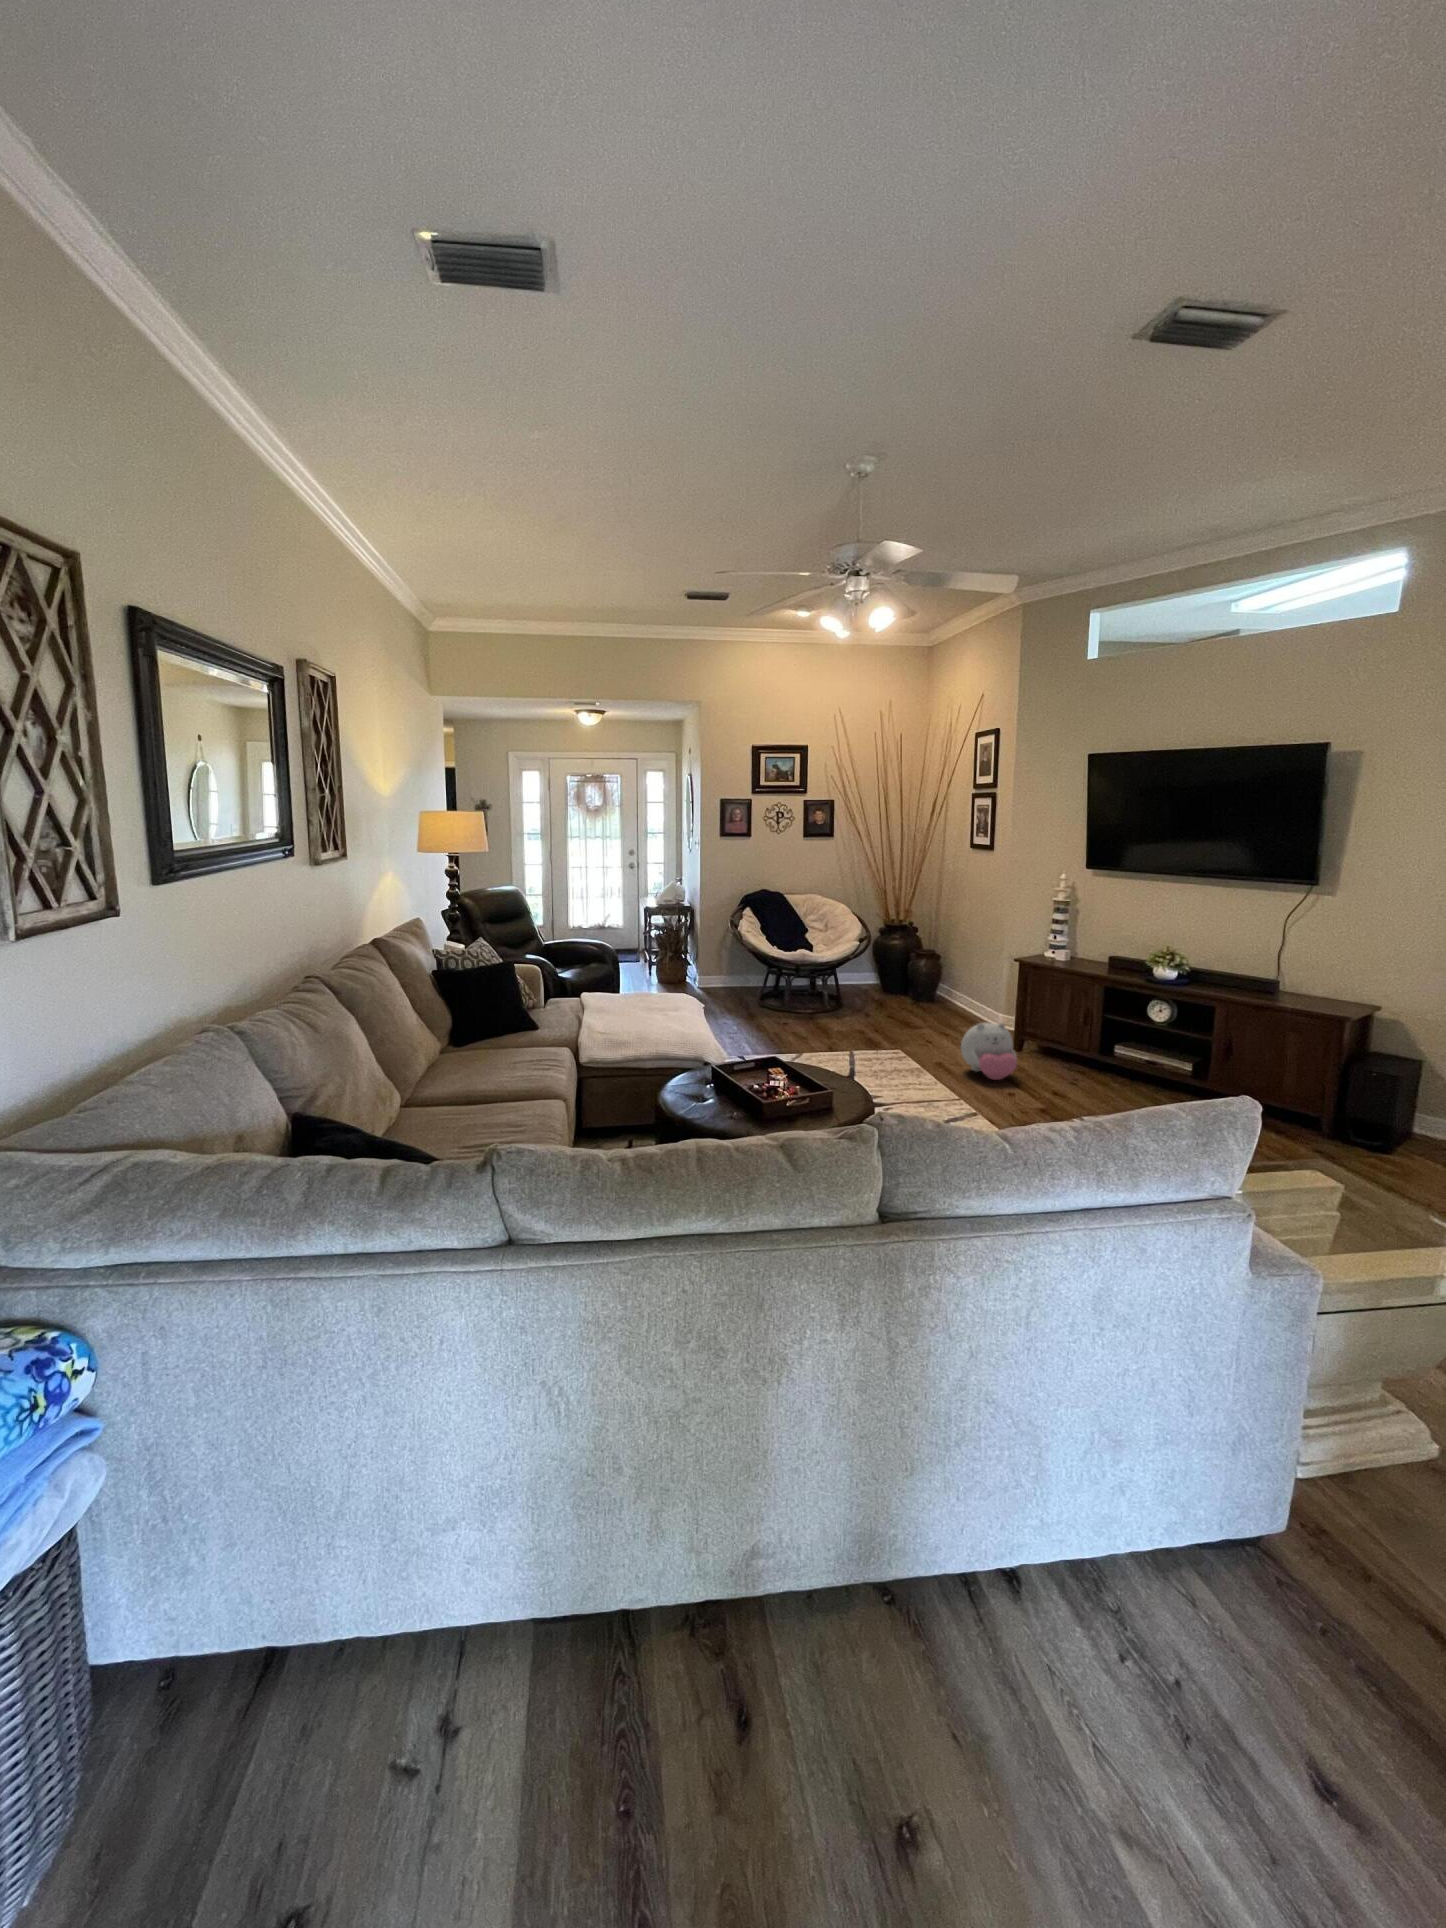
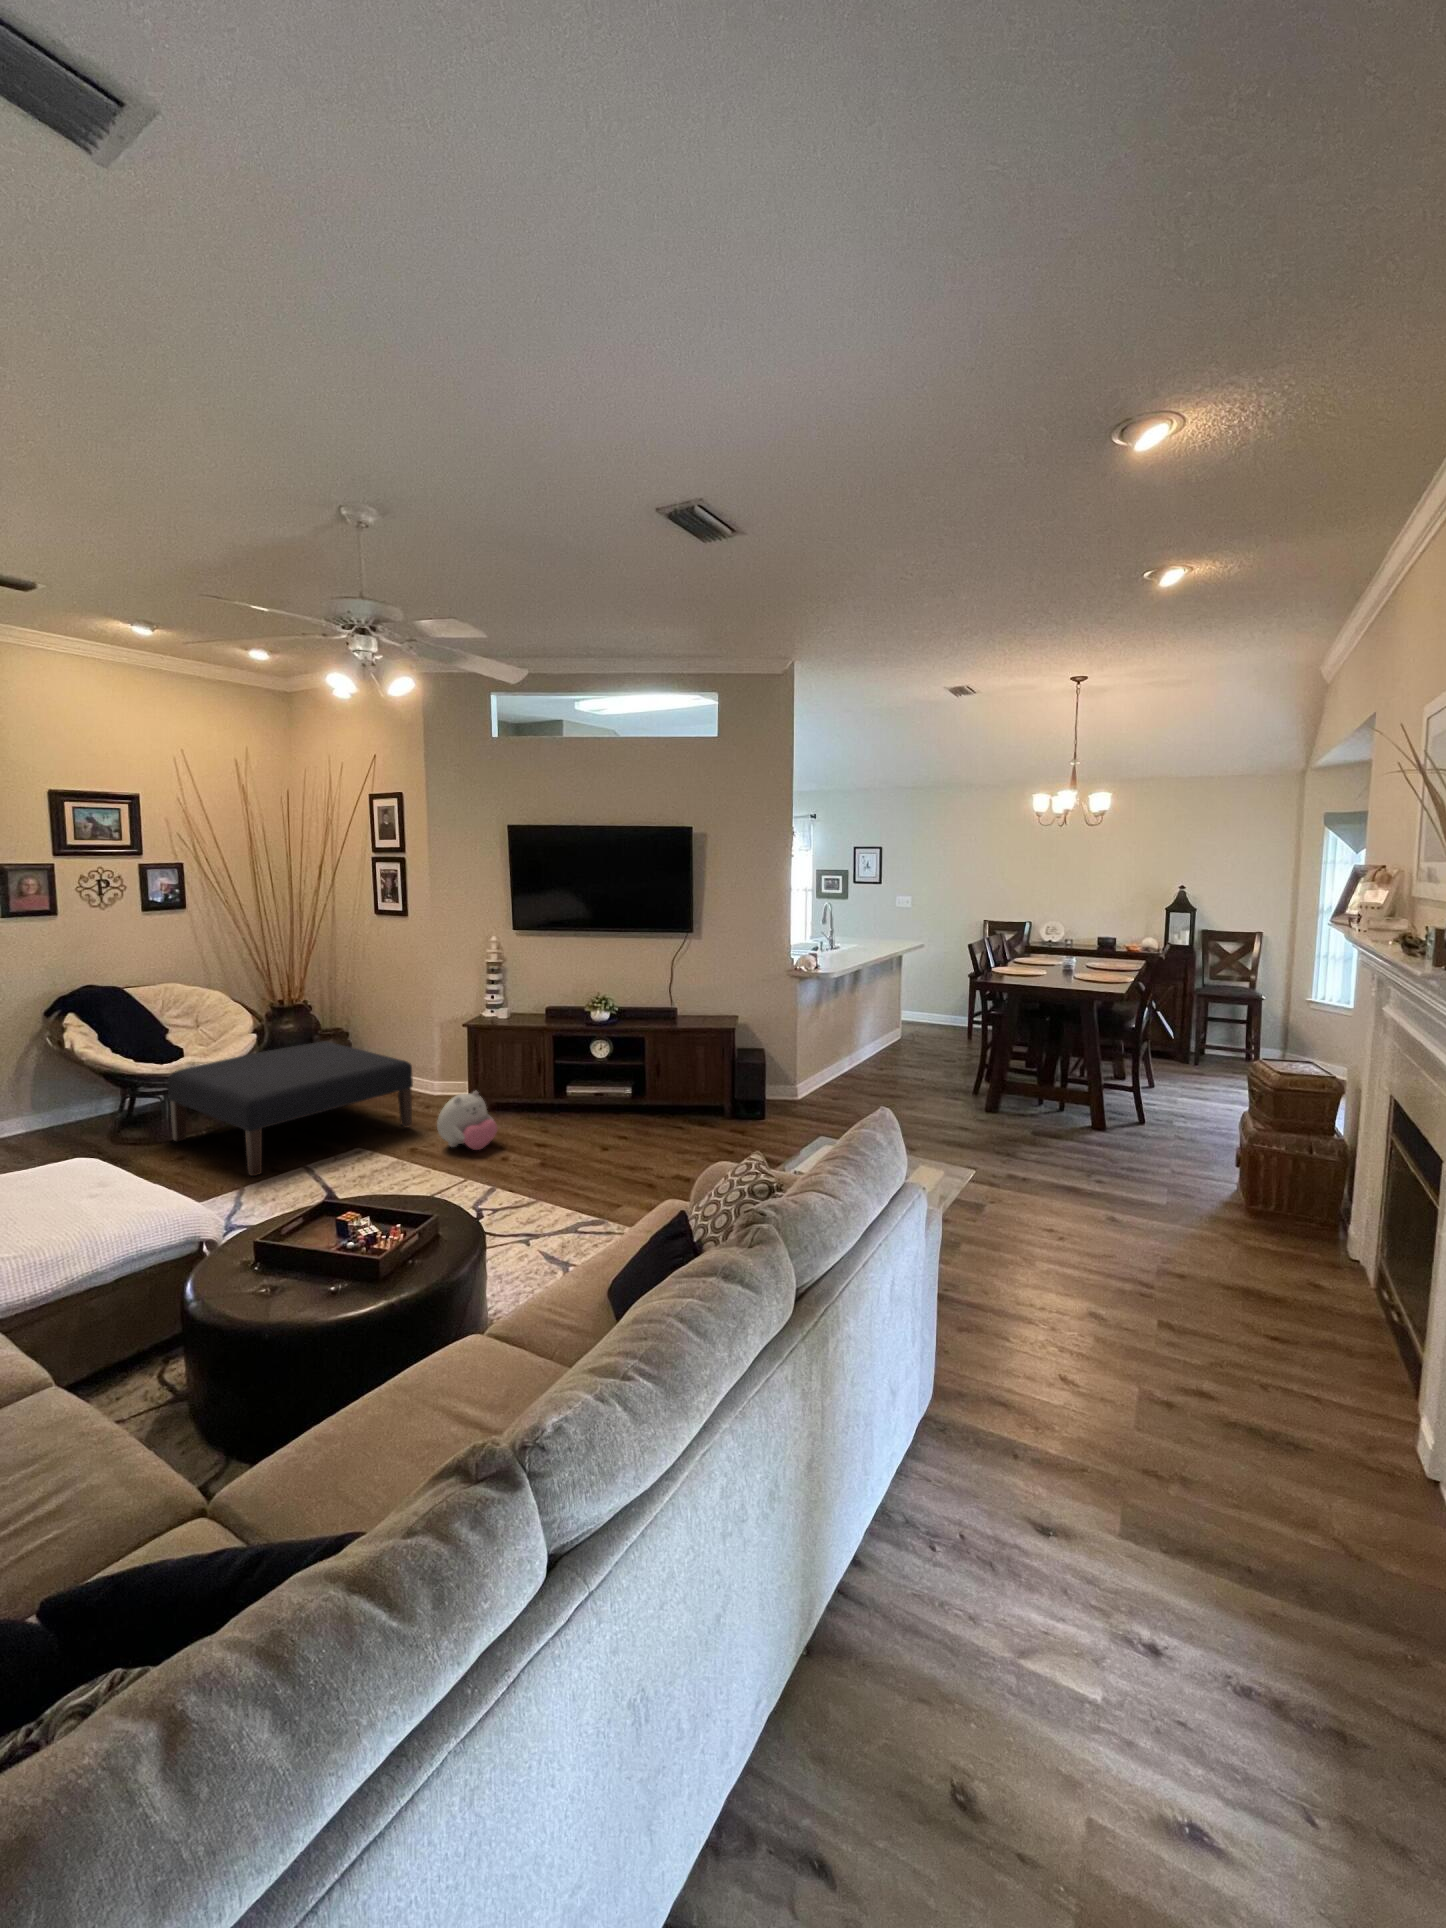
ottoman: none [791,957,960,1048] -> present [168,1041,413,1176]

